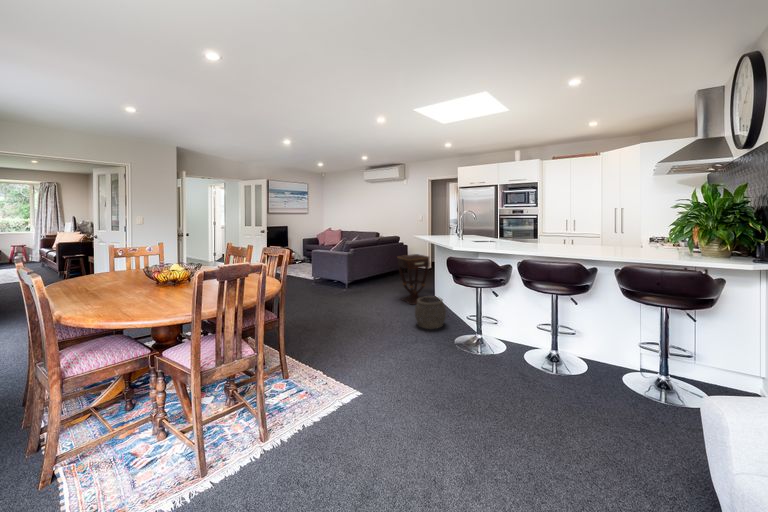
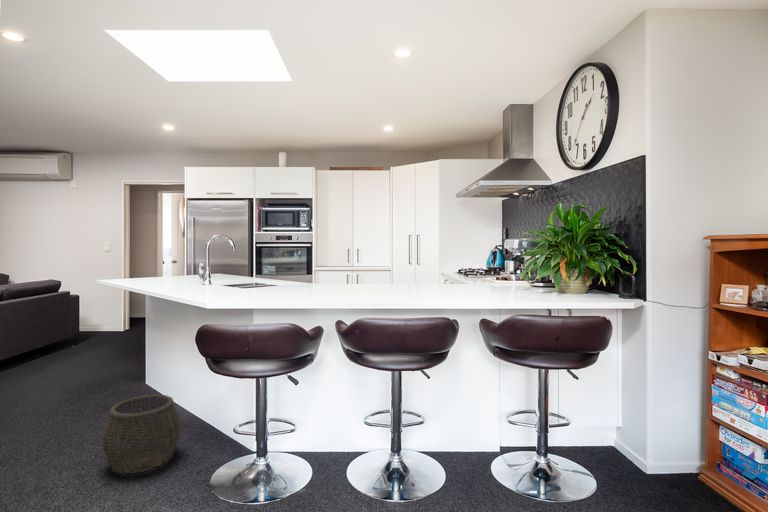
side table: present [398,254,429,305] -> none [54,309,137,420]

